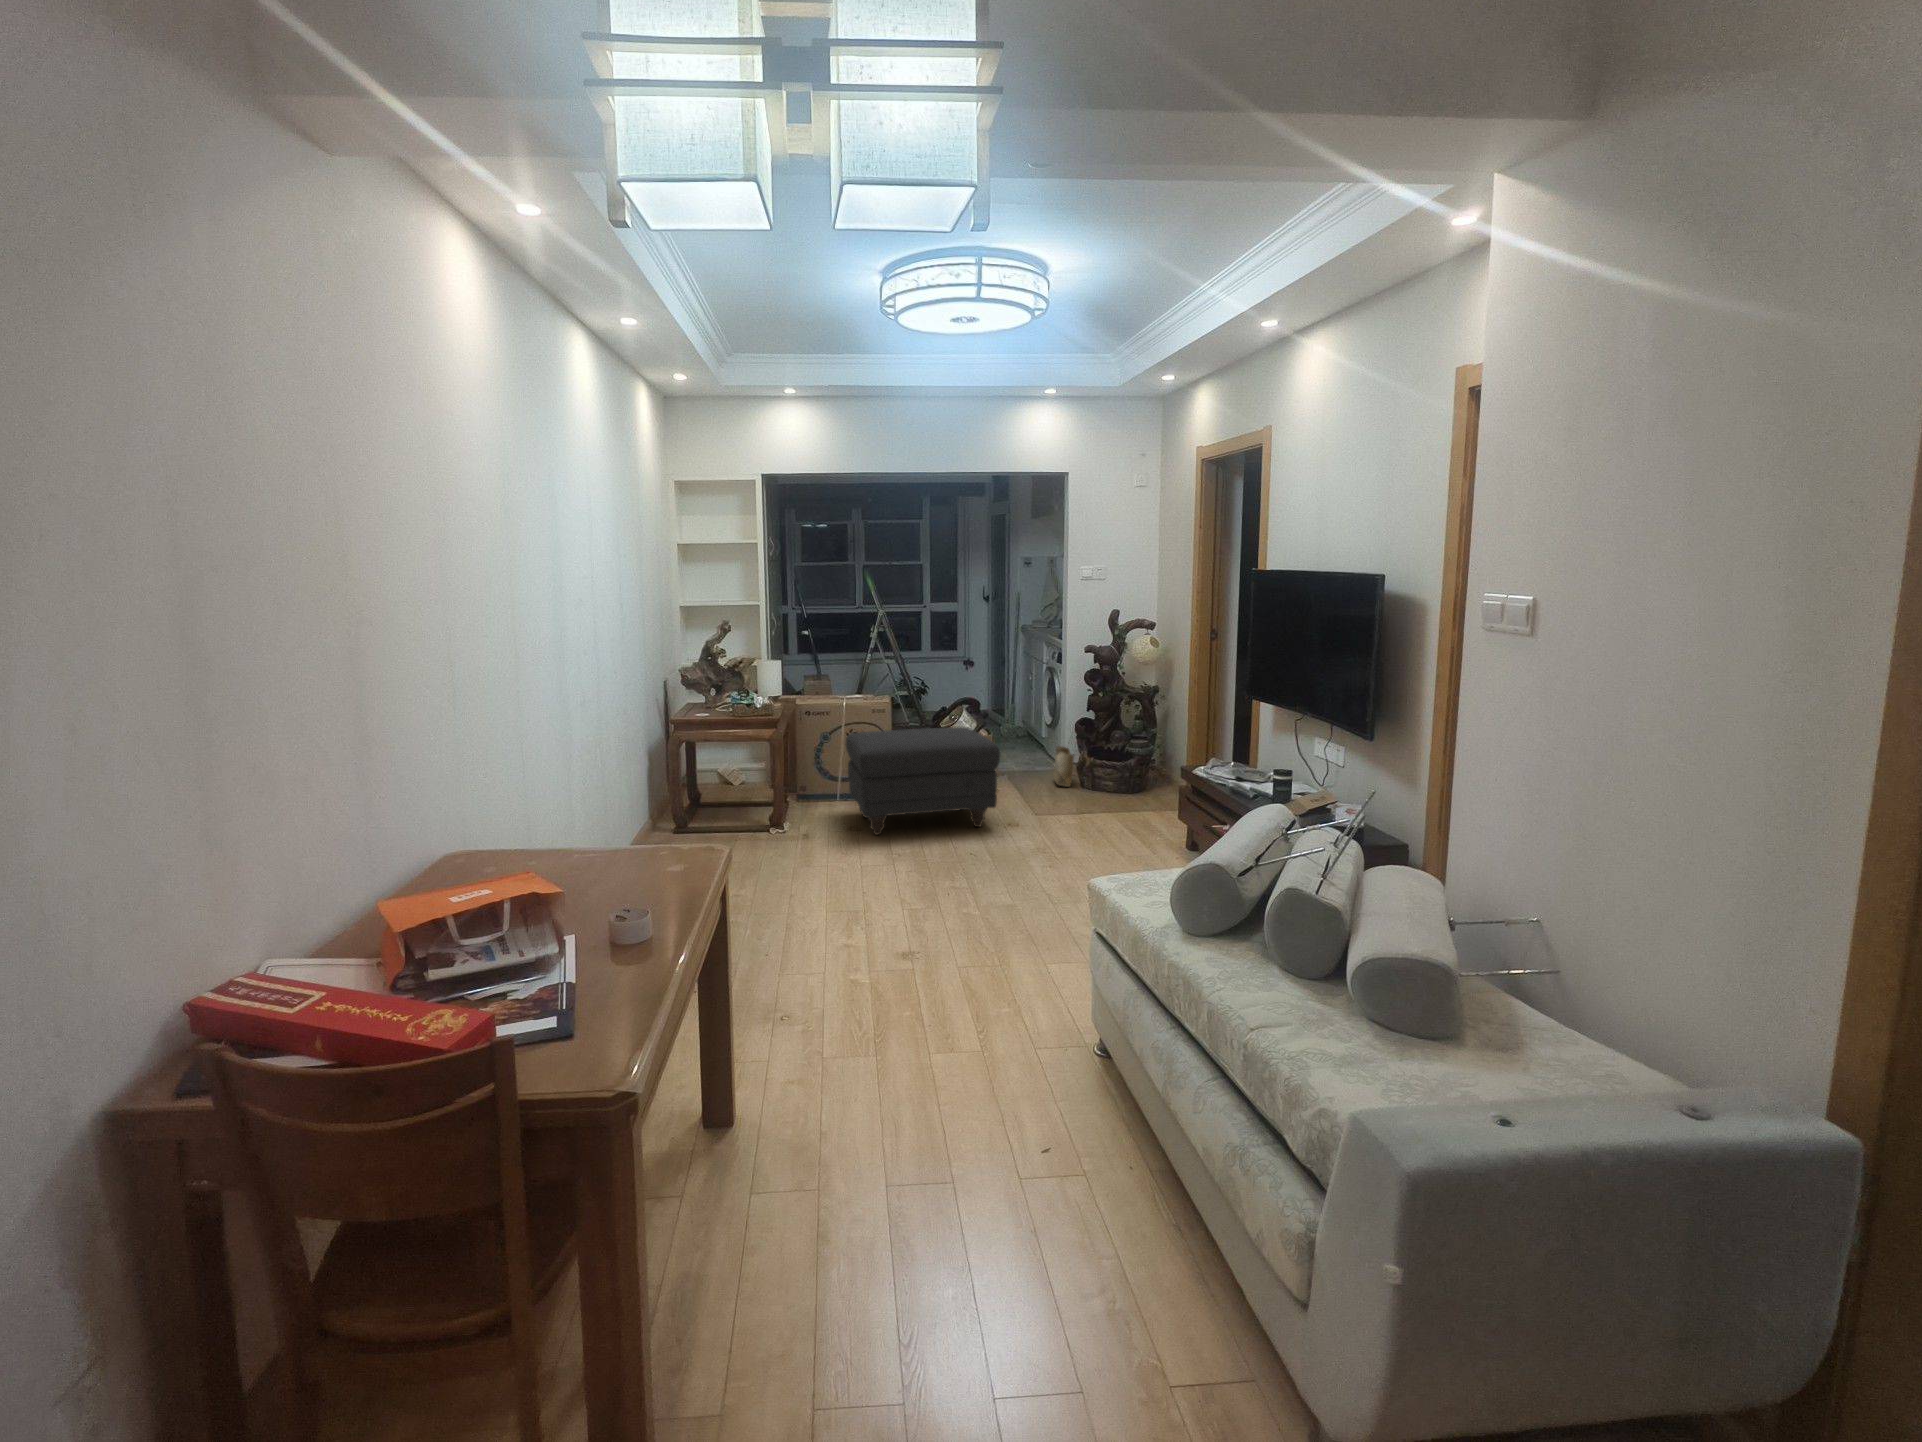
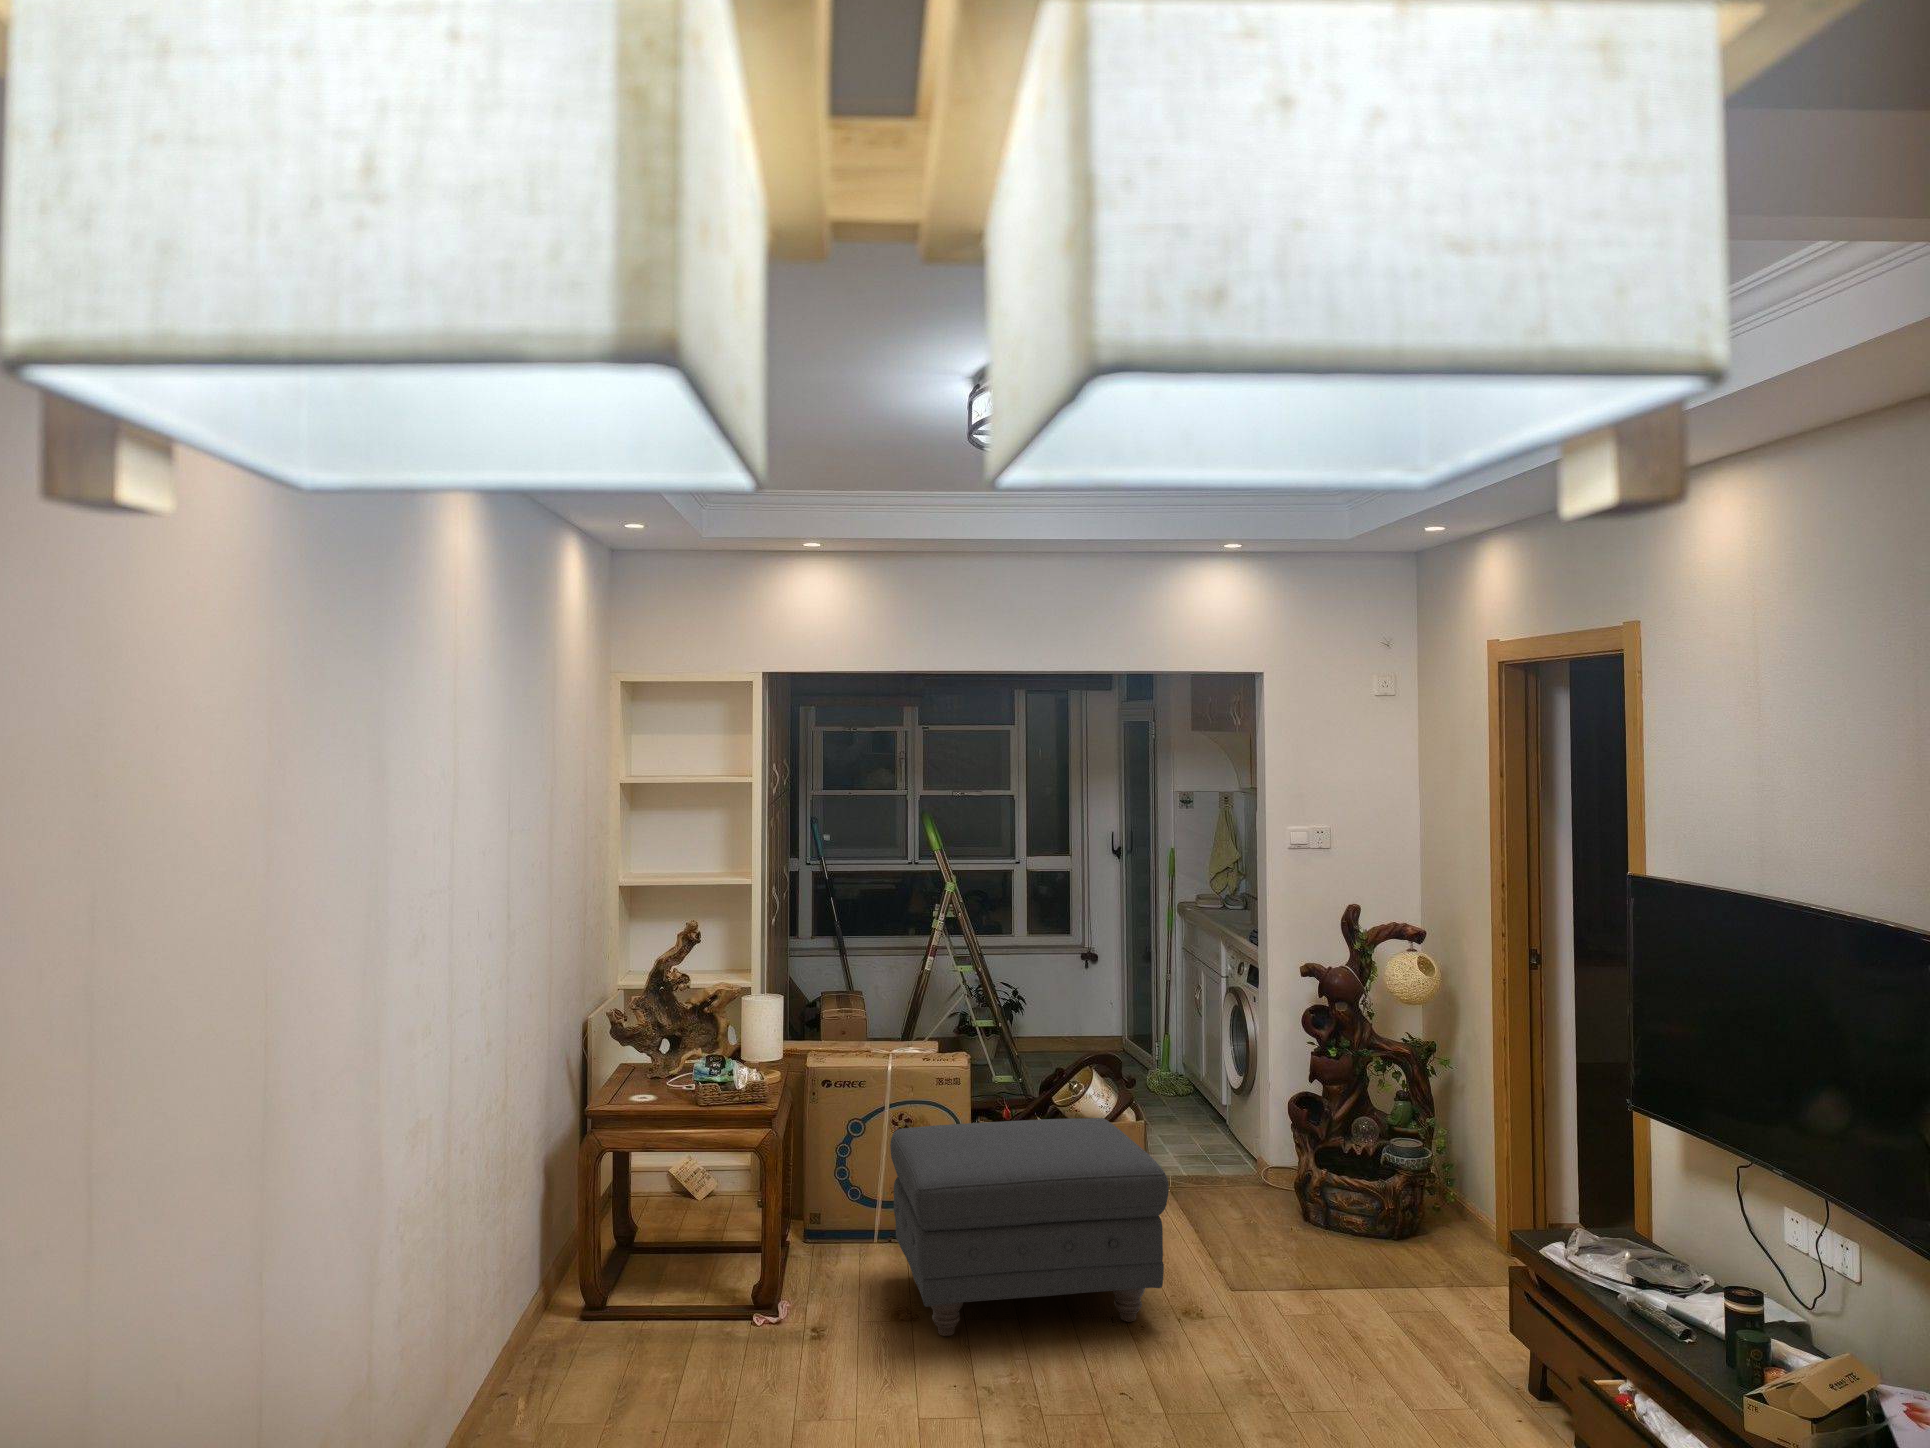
woven basket: present [1053,746,1074,787] -> none [1248,1112,1293,1220]

